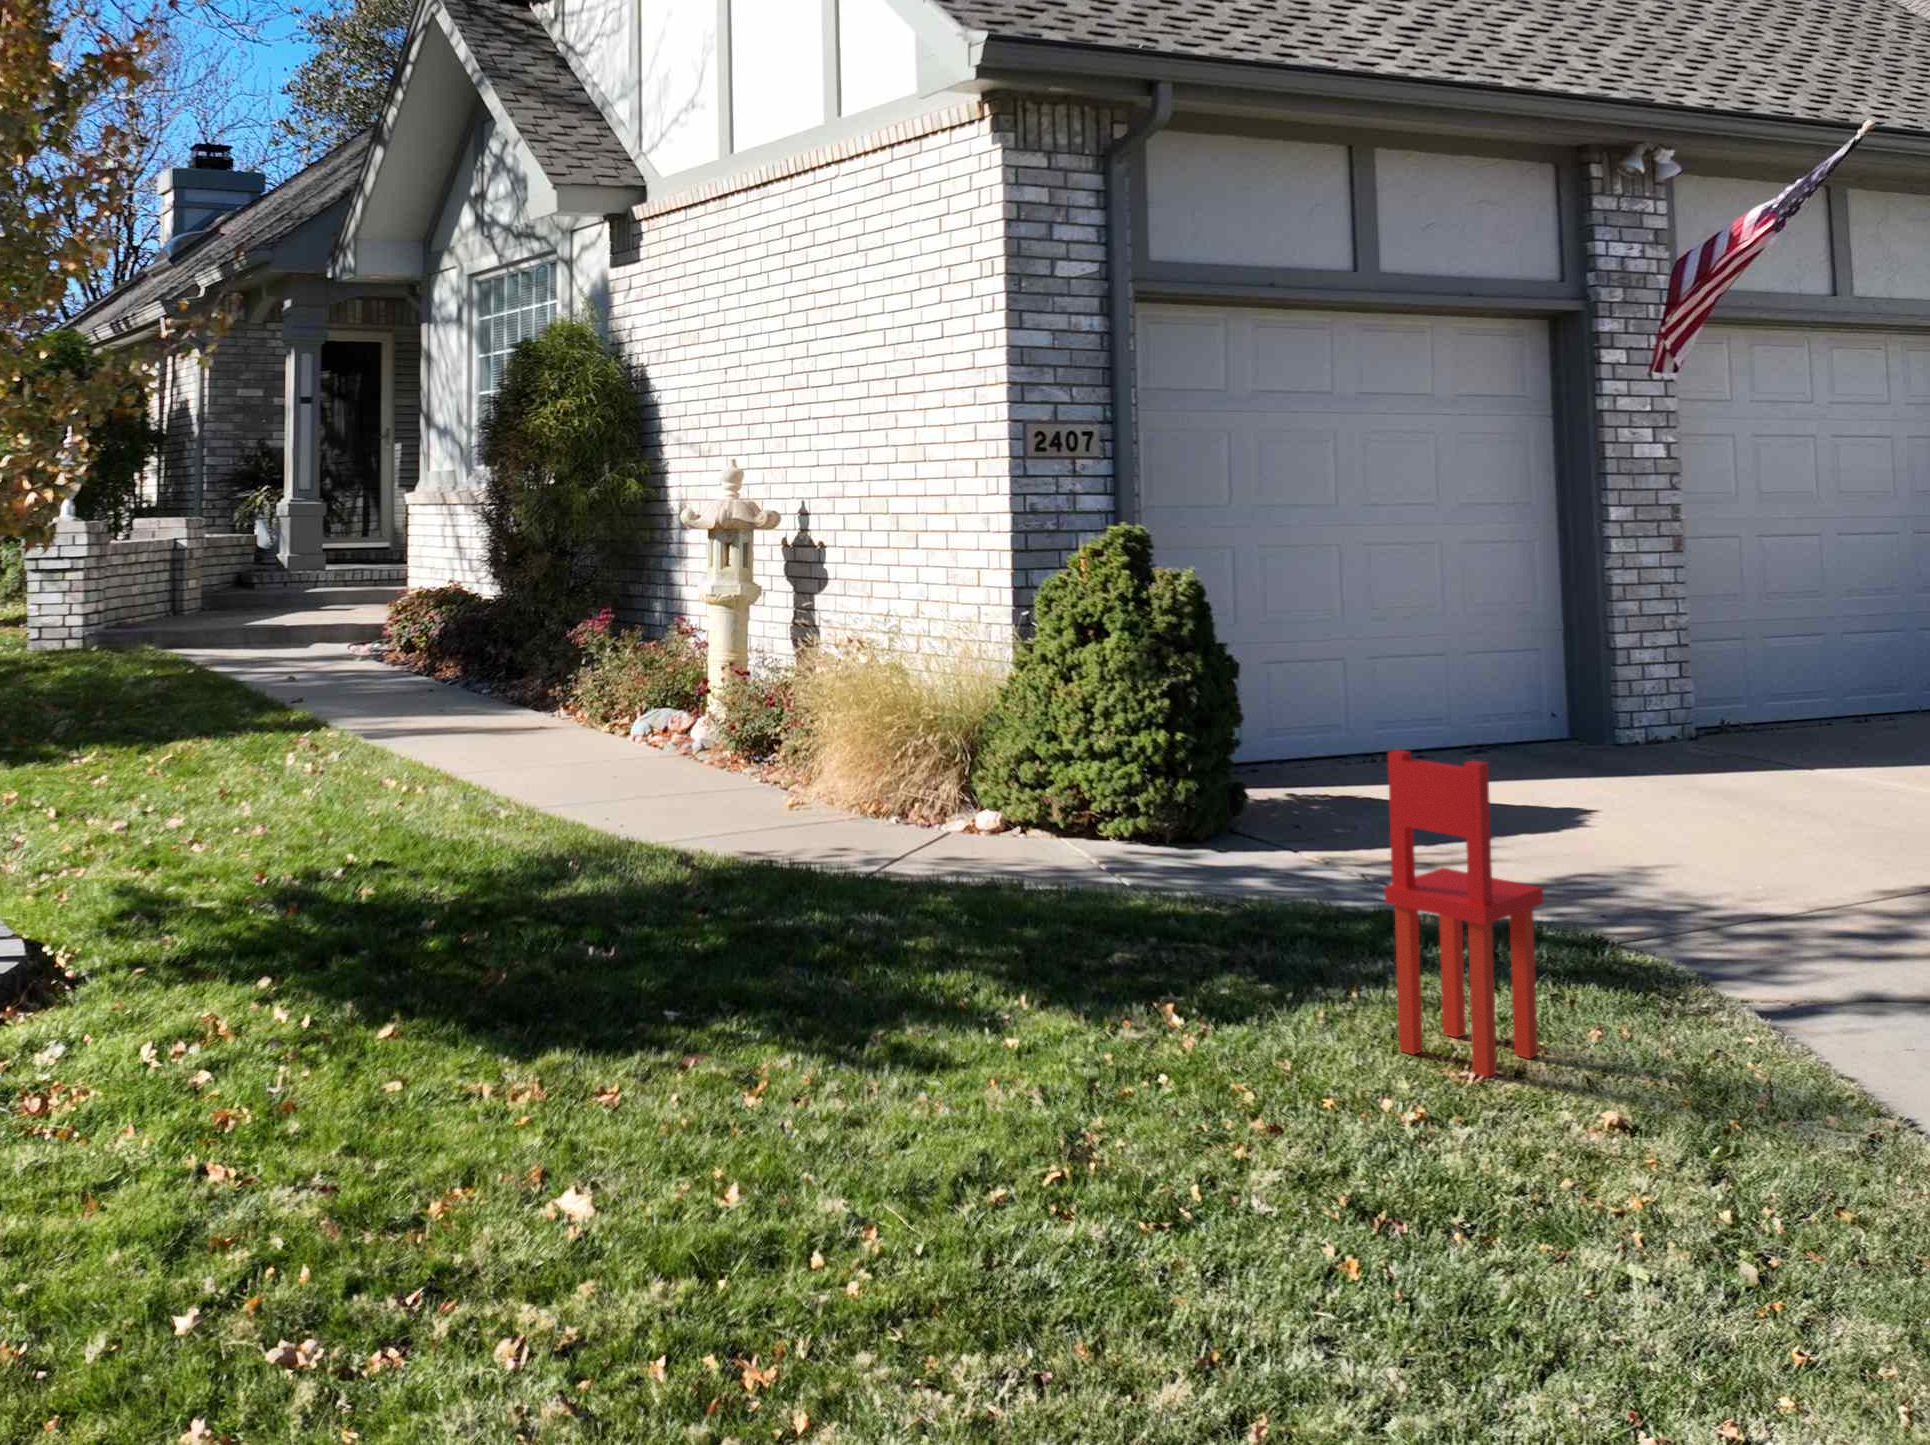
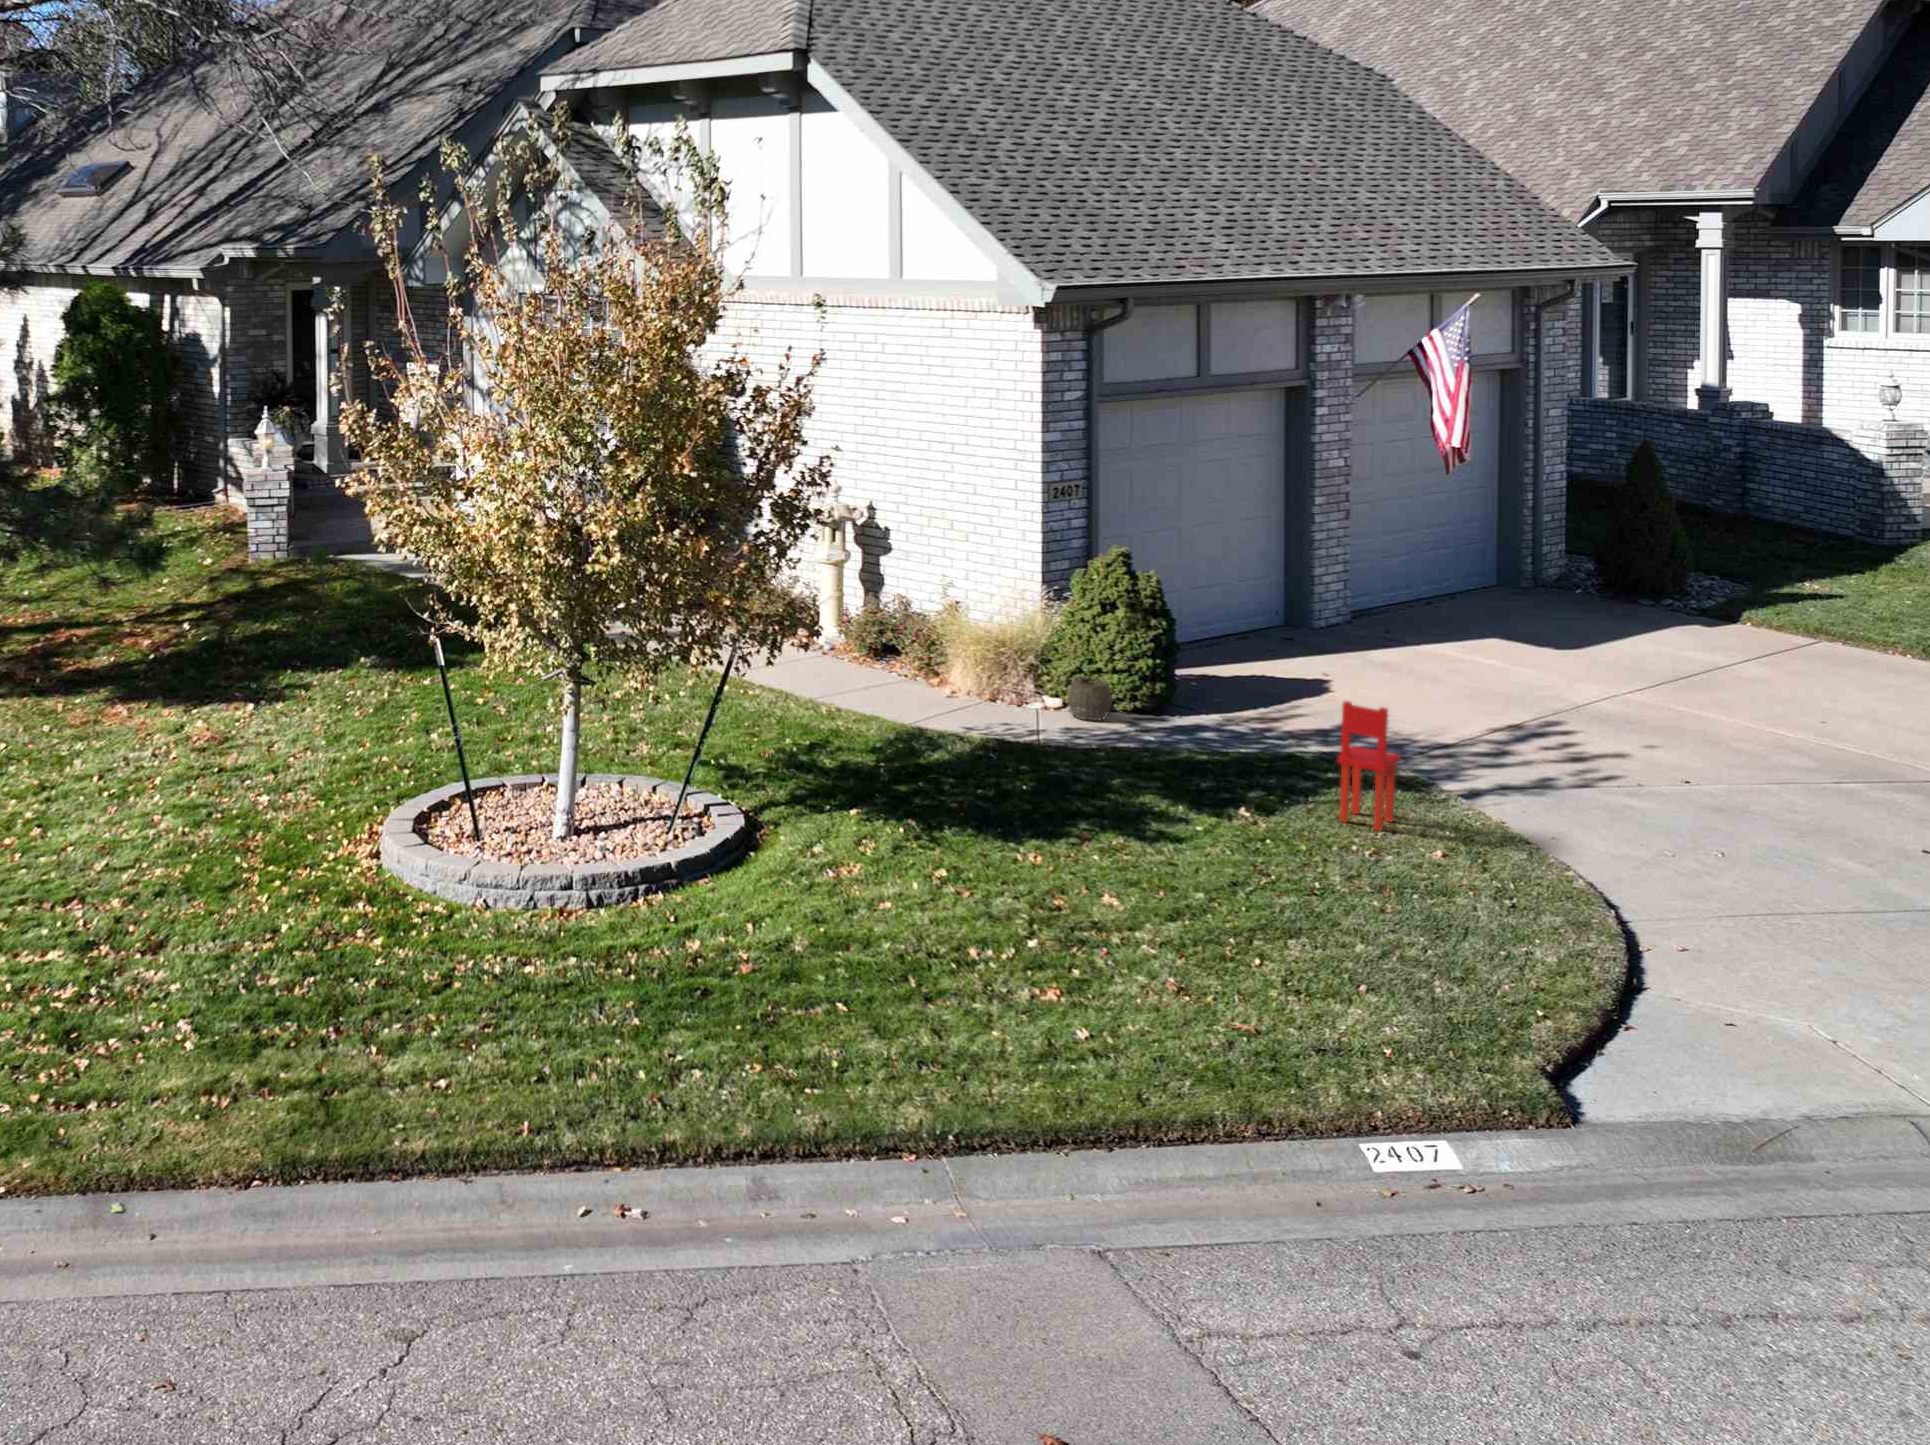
potted plant: none [78,599,127,670] -> present [311,546,329,584]
woven basket: none [998,764,1084,851] -> present [1068,676,1112,721]

